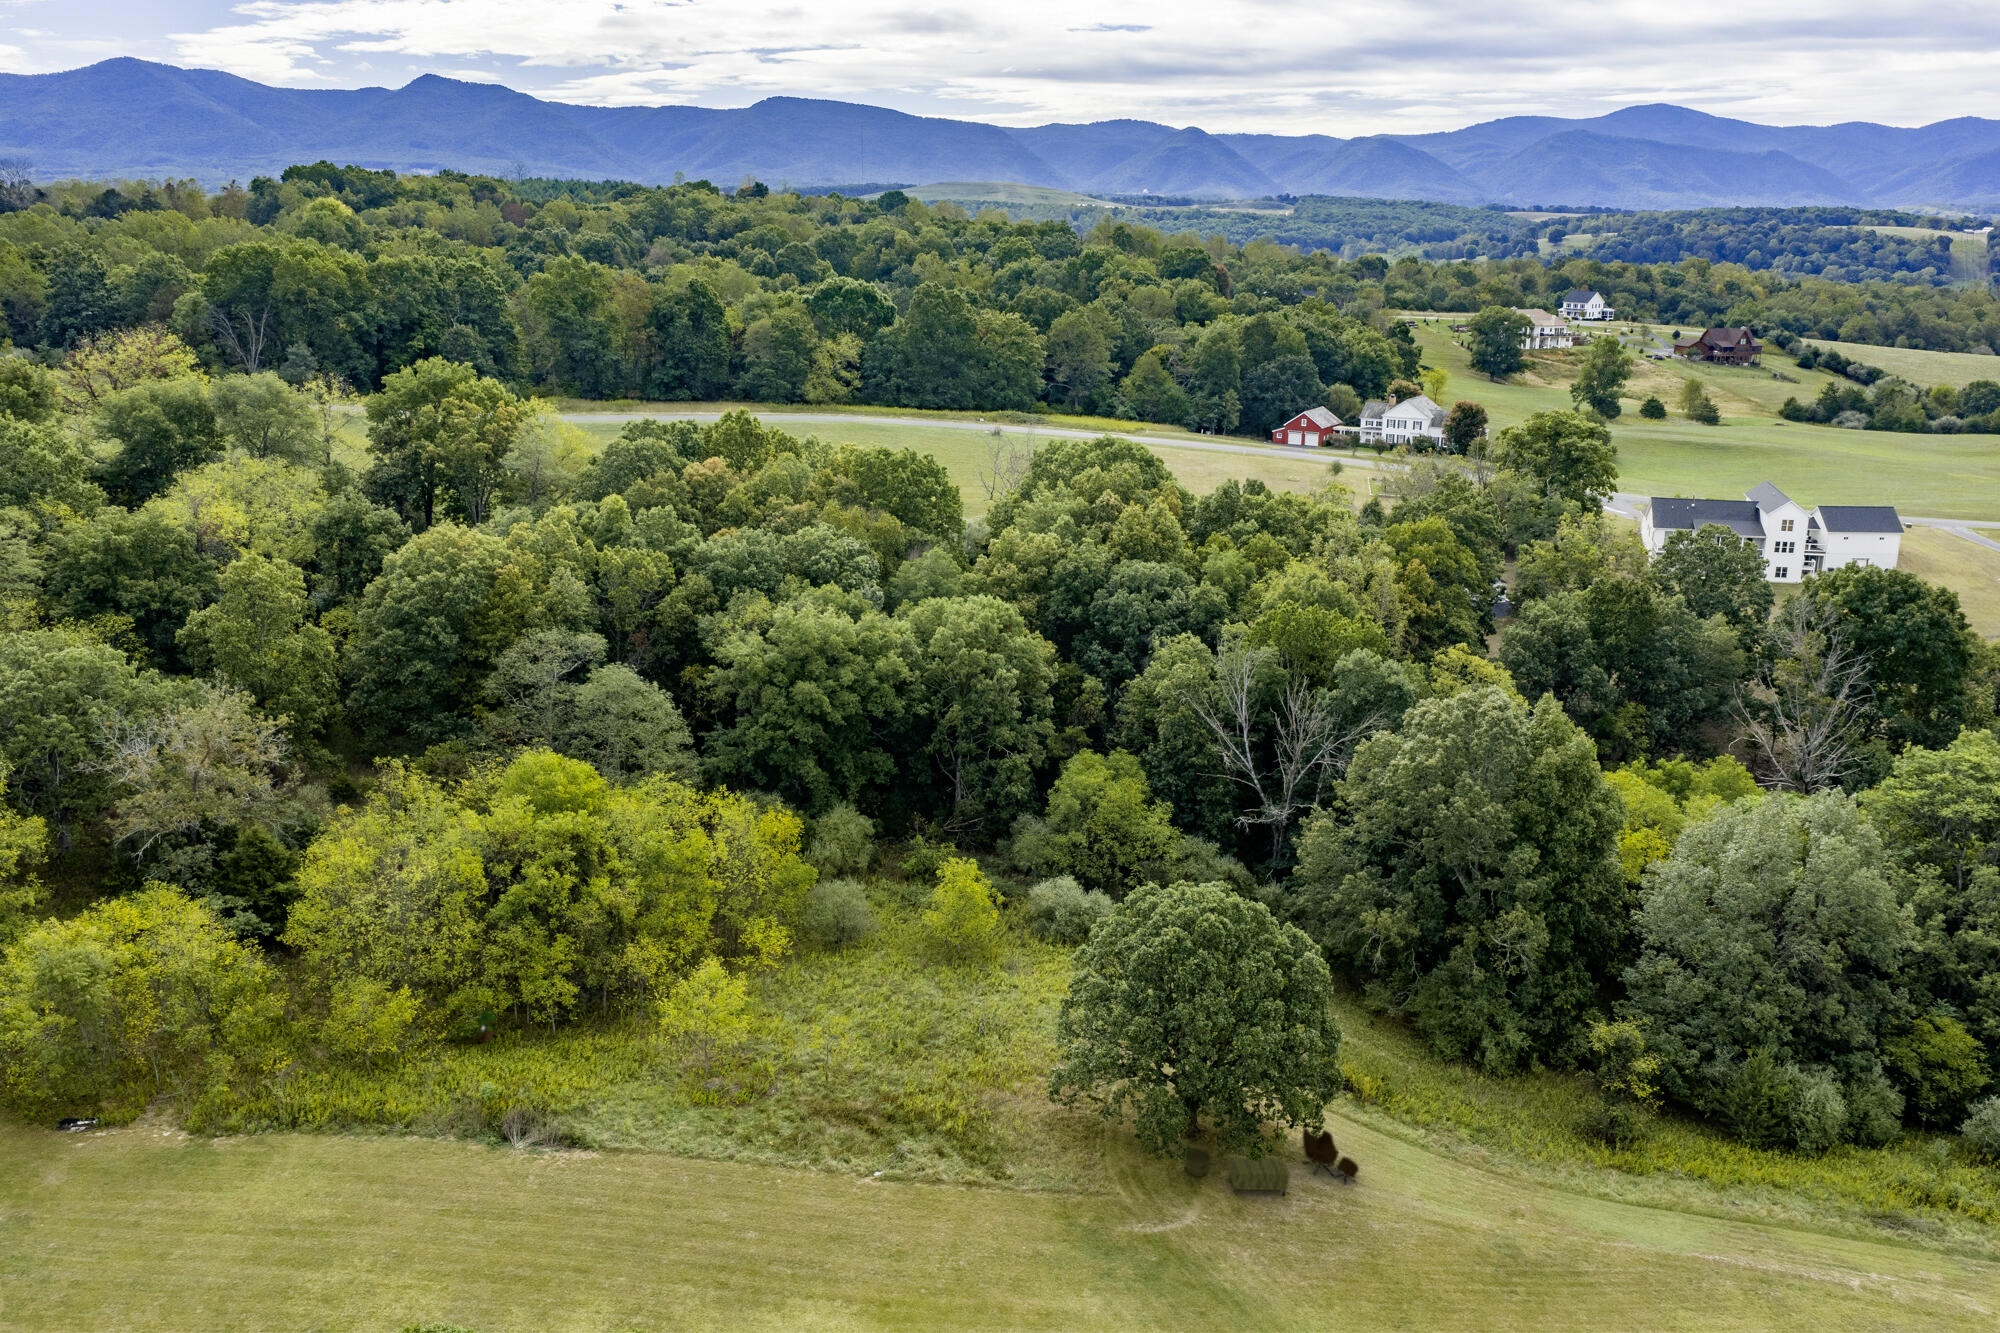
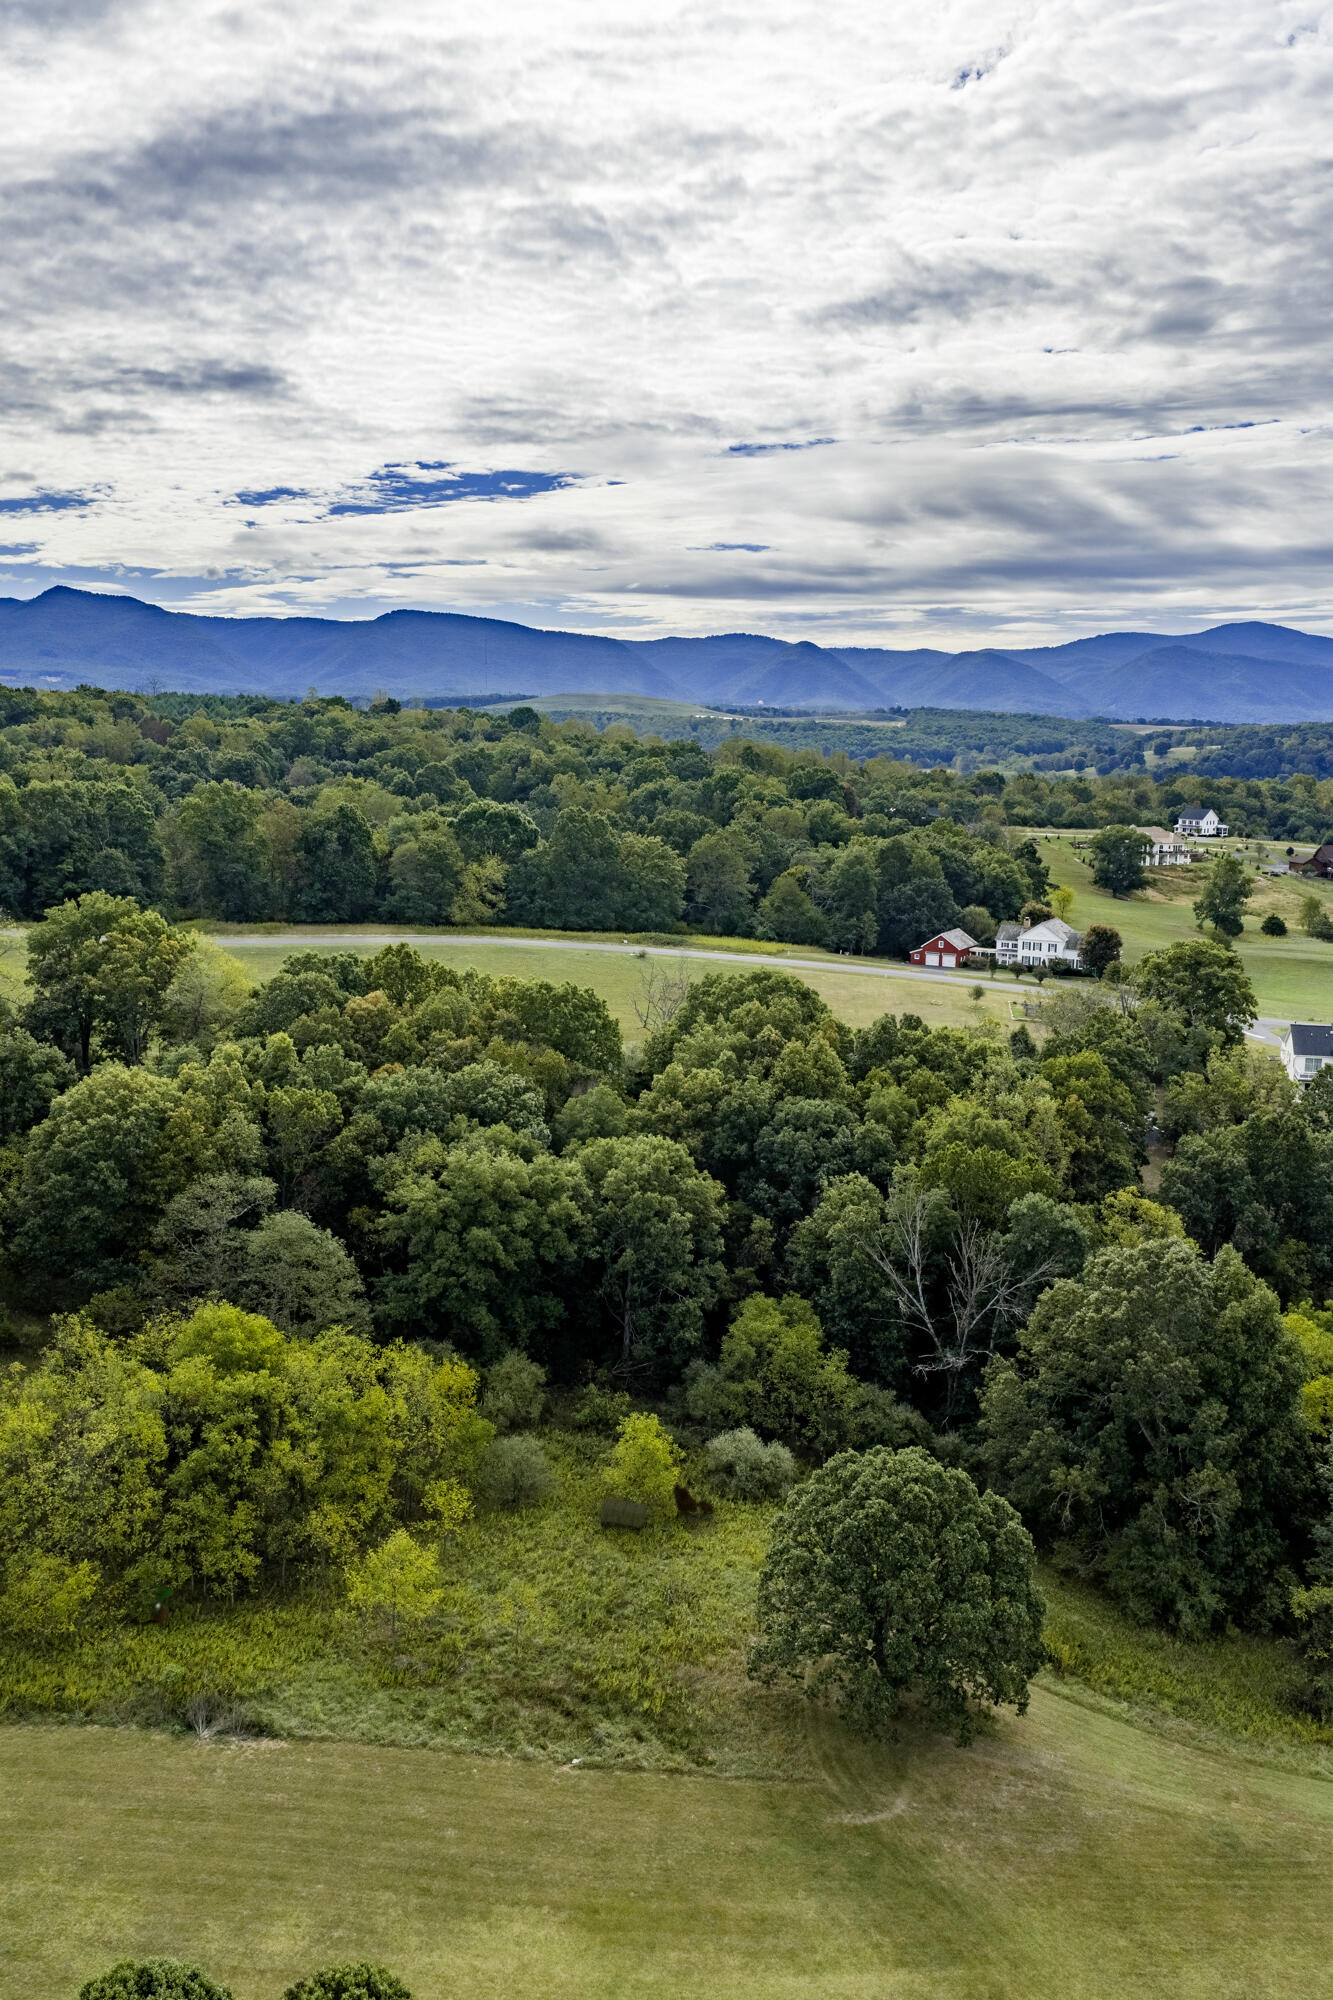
lounge chair: present [1302,1128,1359,1179] -> present [673,1483,714,1519]
wooden bucket: present [1185,1147,1211,1177] -> none [892,1727,919,1759]
bench: present [1228,1157,1290,1195] -> present [601,1498,646,1531]

